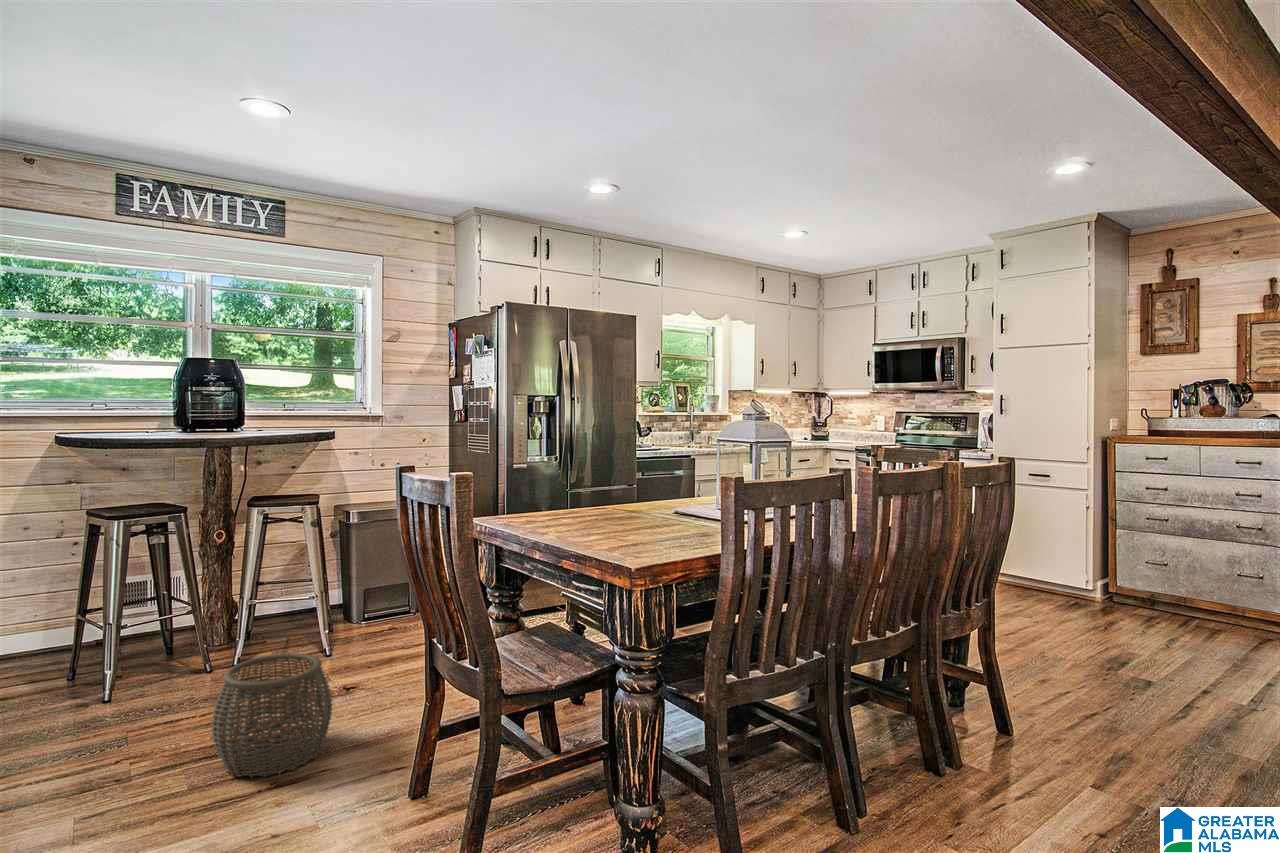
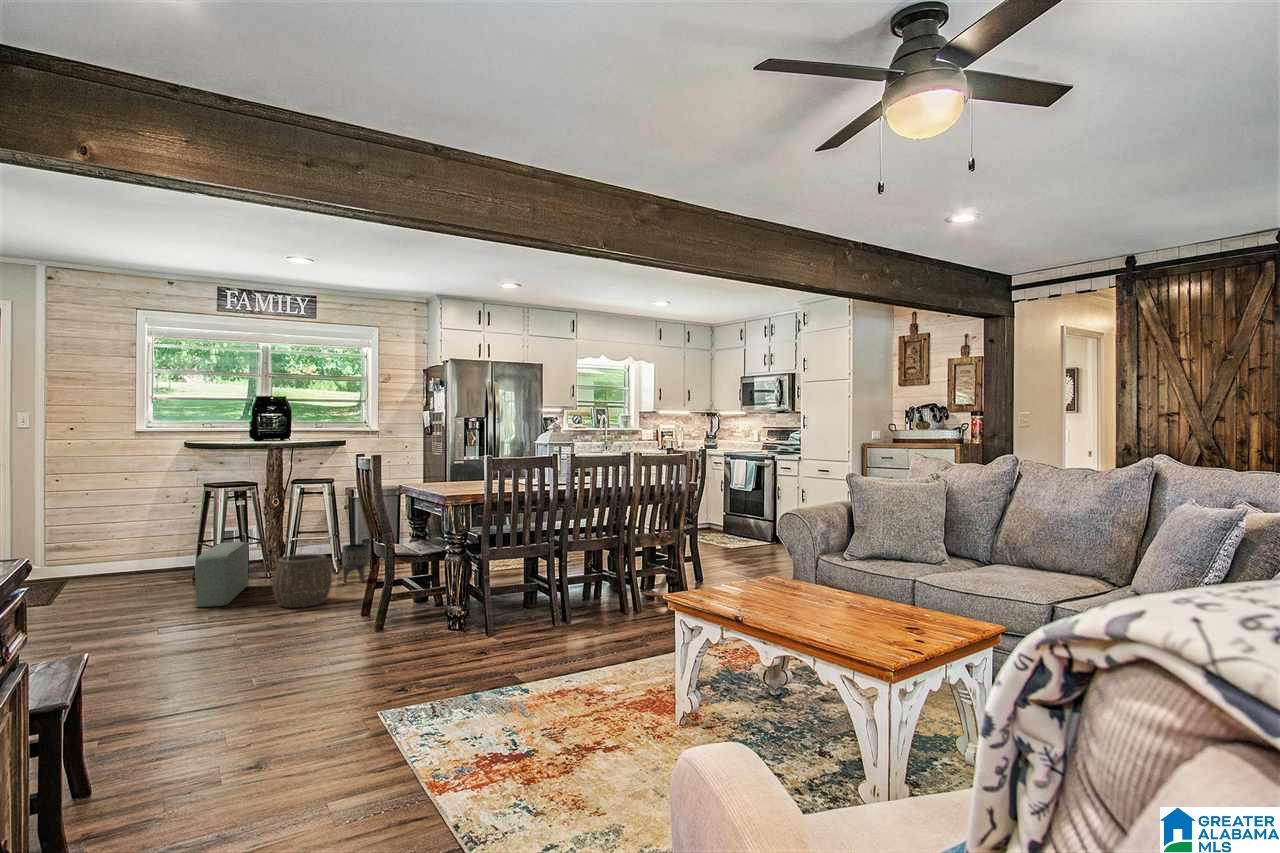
planter: none [341,611,390,684] -> present [342,544,370,582]
pouf: none [46,621,167,780] -> present [195,542,249,607]

